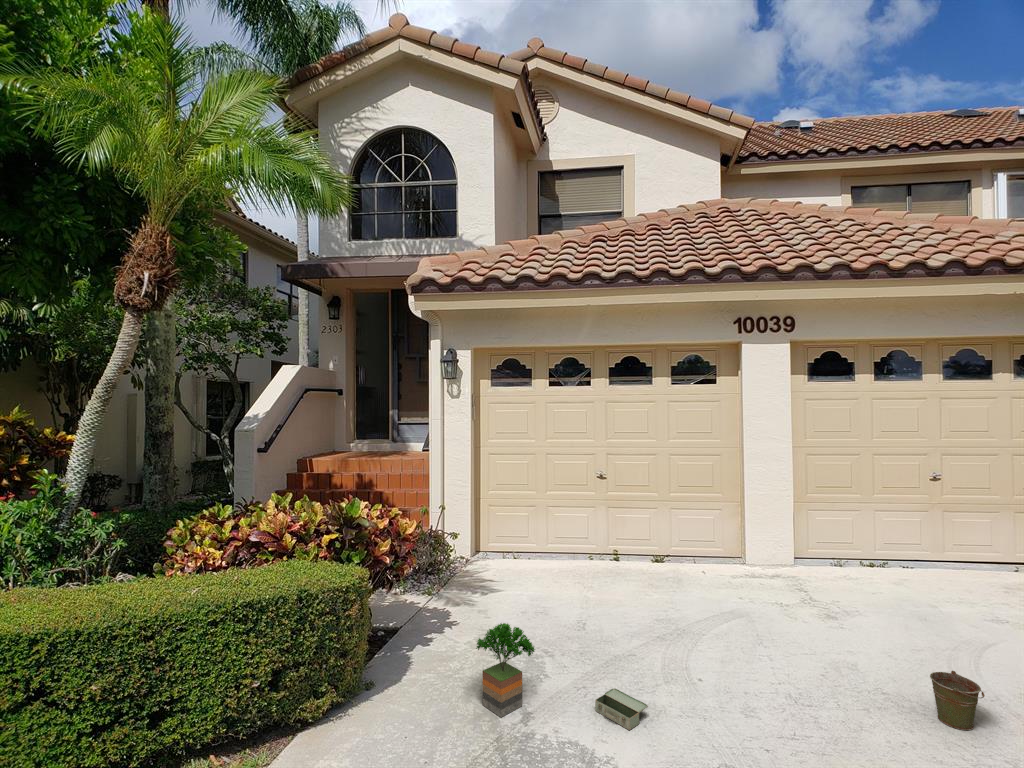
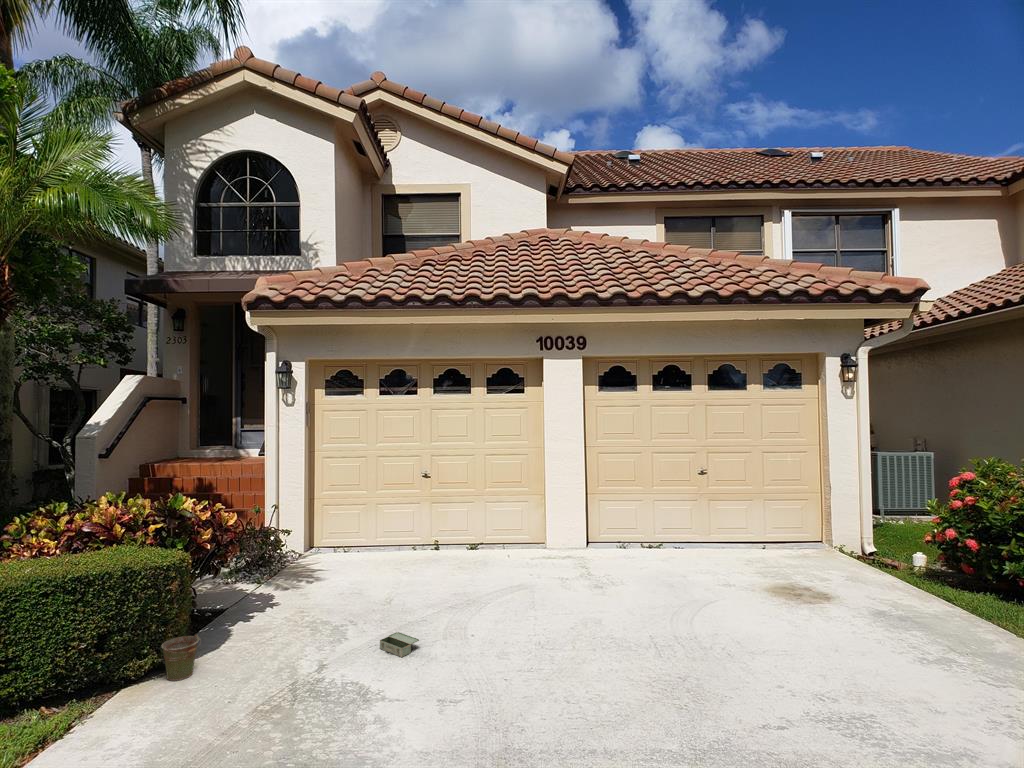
potted tree: present [476,623,535,717] -> none [282,588,333,660]
bucket: present [930,671,985,730] -> present [162,634,199,681]

